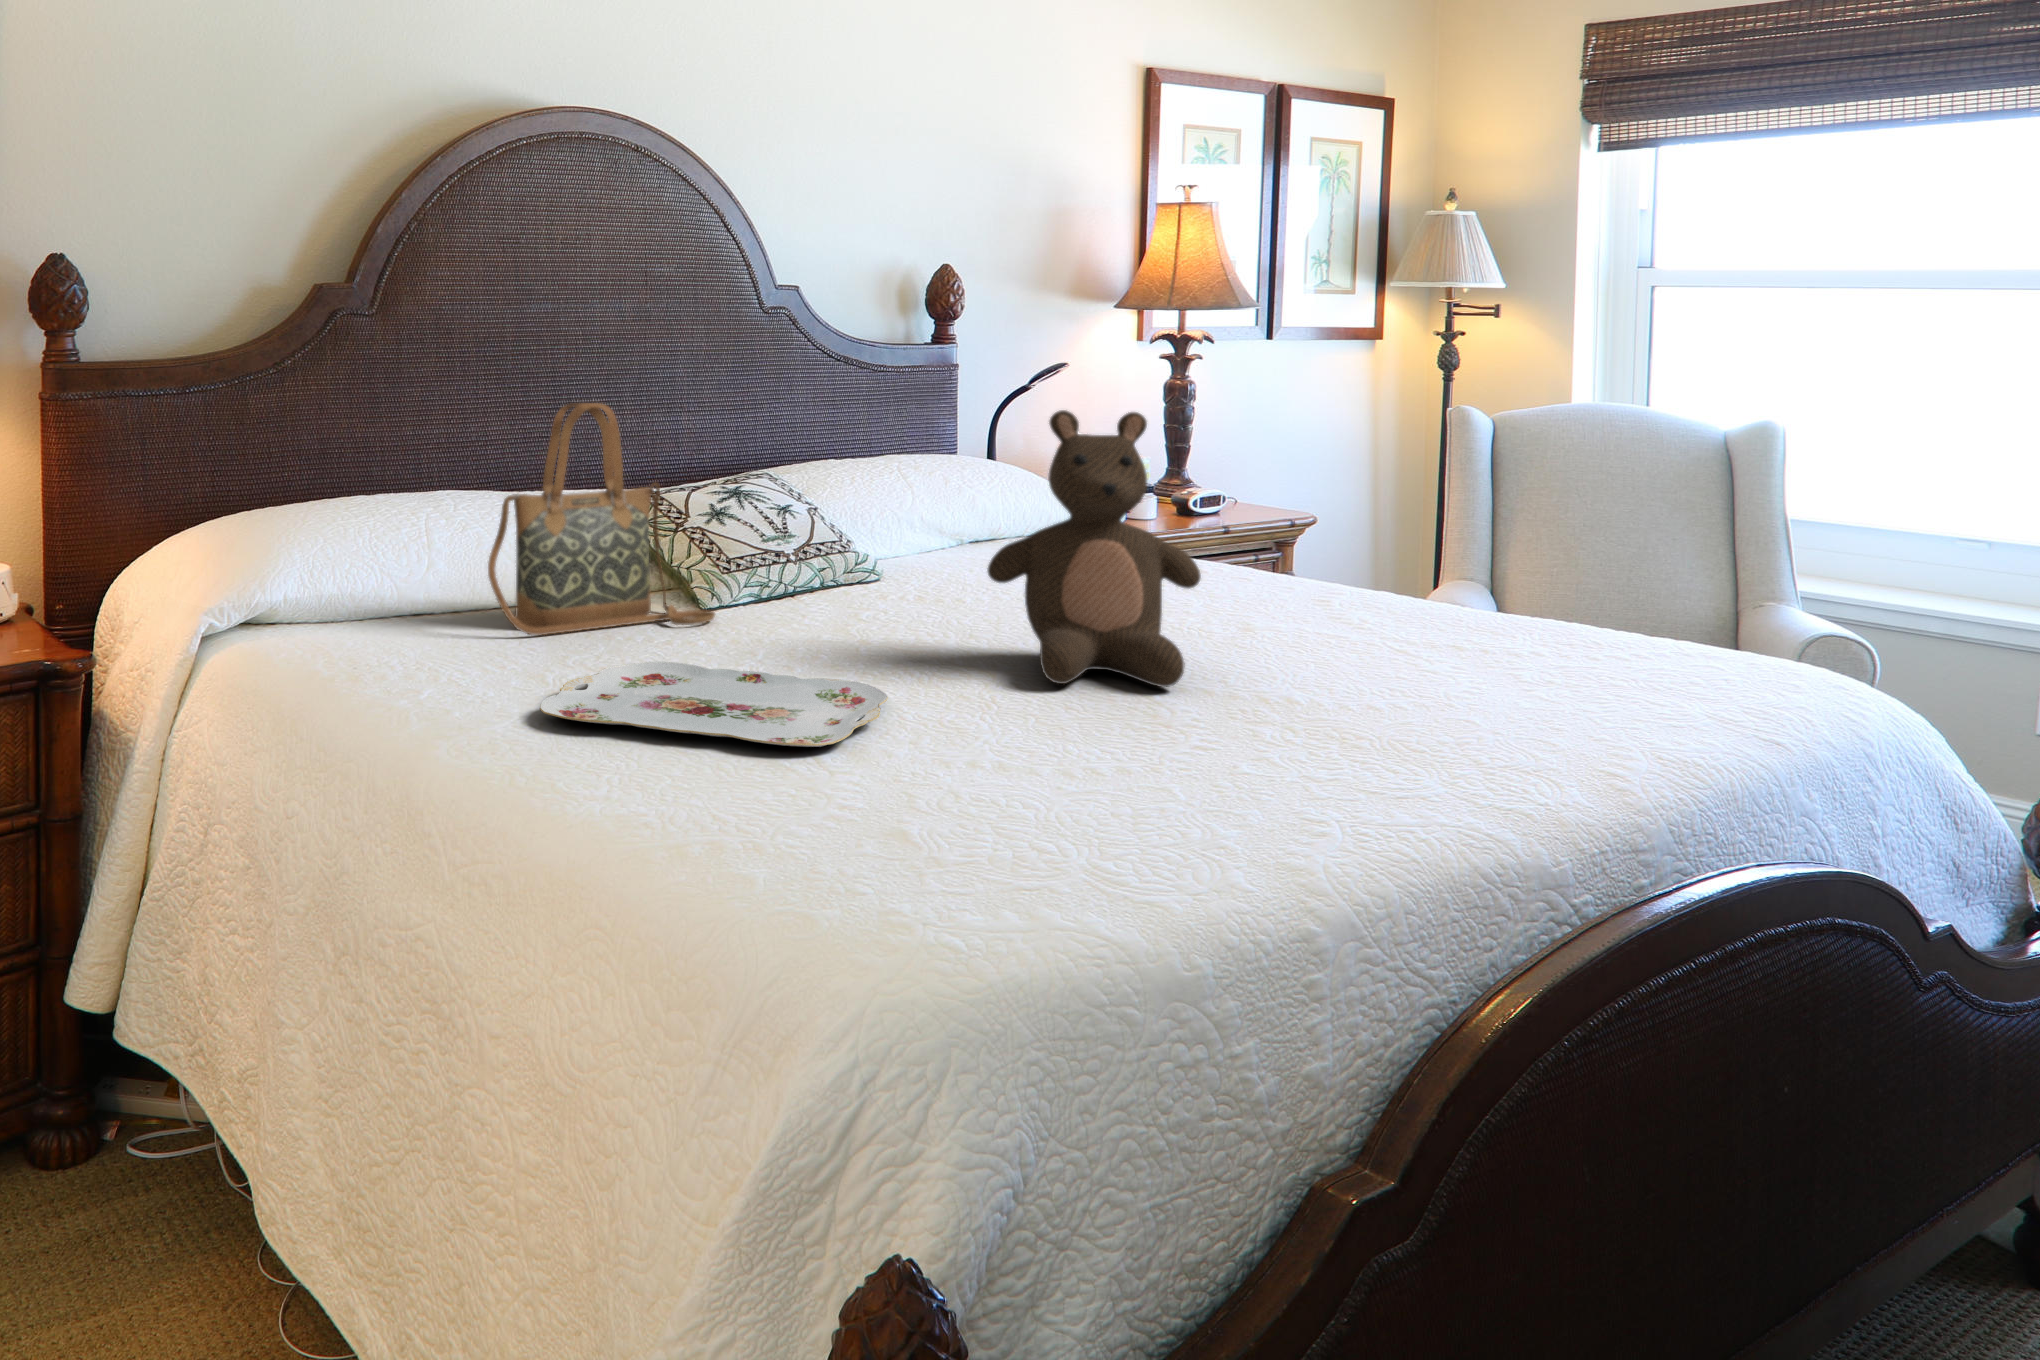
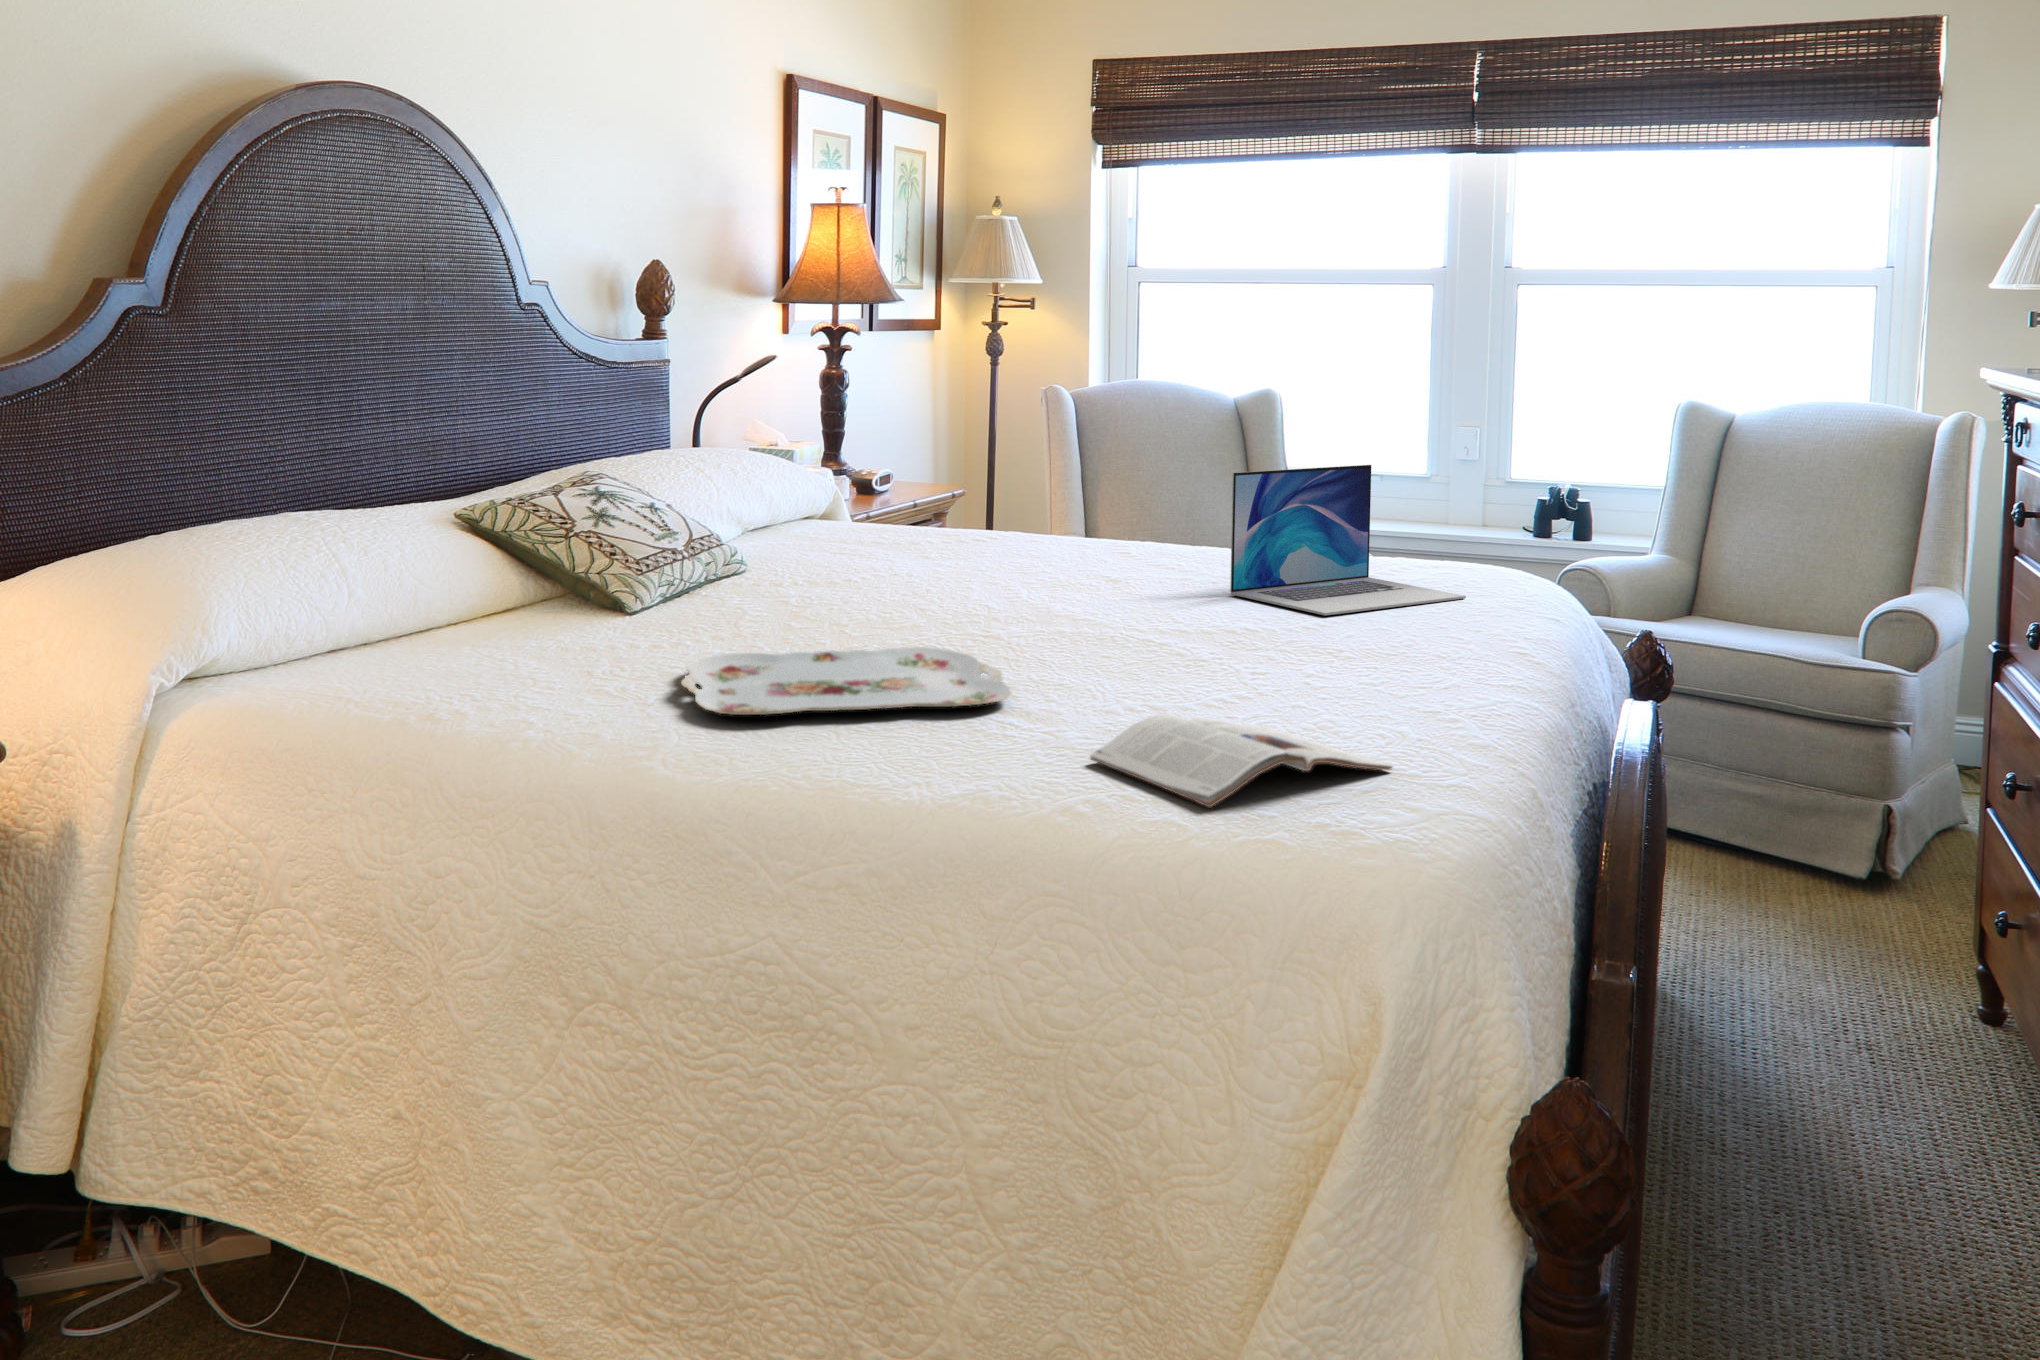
handbag: present [488,403,715,635] -> none [471,401,671,650]
stuffed bear: present [987,410,1201,687] -> none [963,385,1152,628]
laptop: none [1352,527,1676,720] -> present [1230,465,1466,616]
magazine: none [783,784,1086,896] -> present [1090,714,1392,807]

